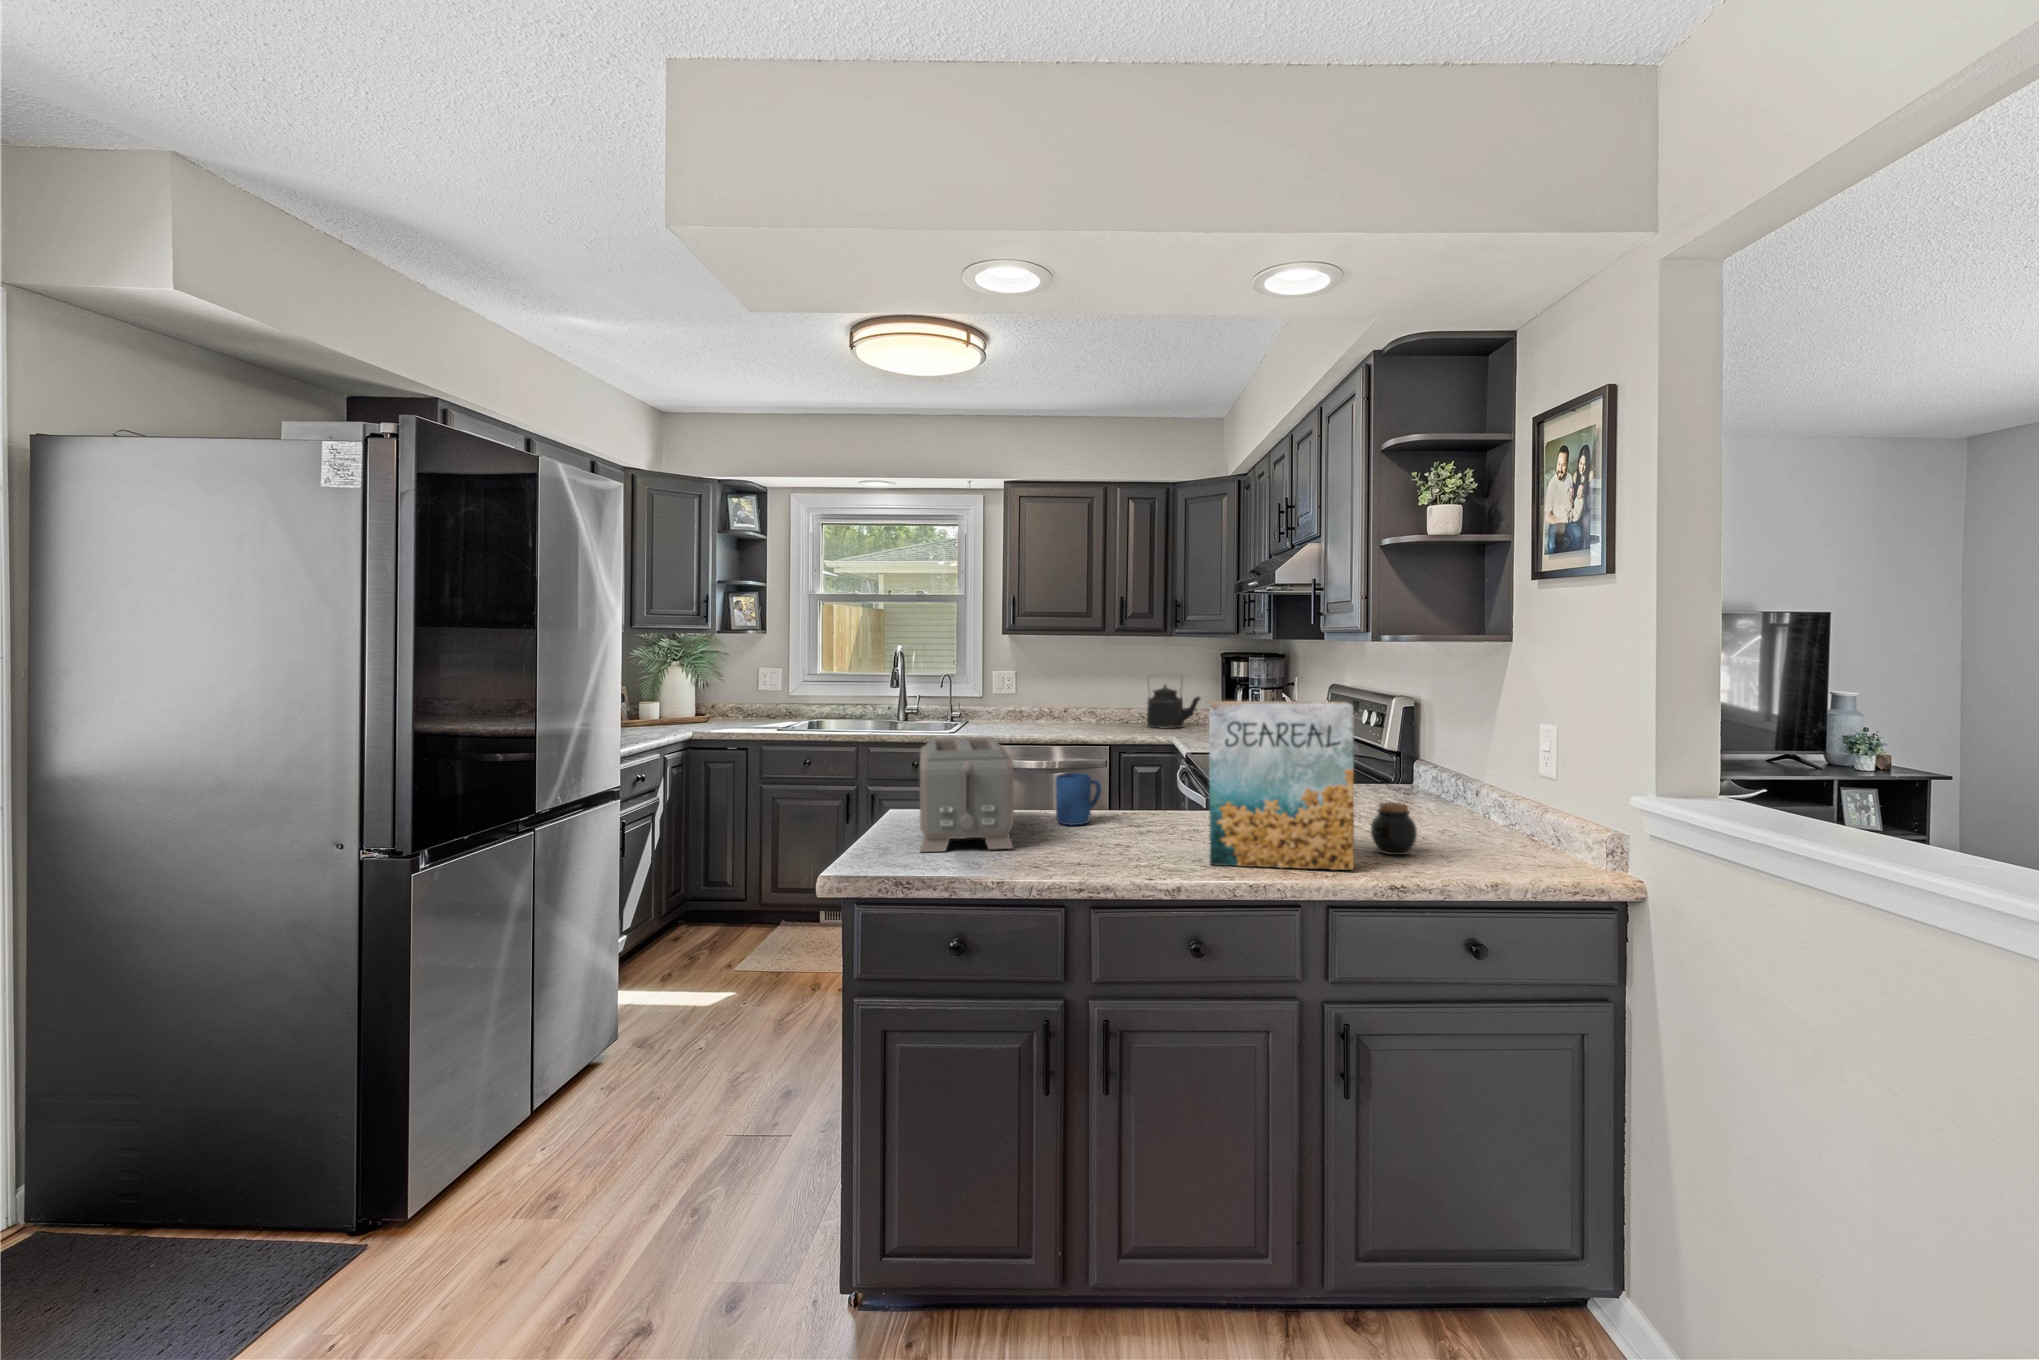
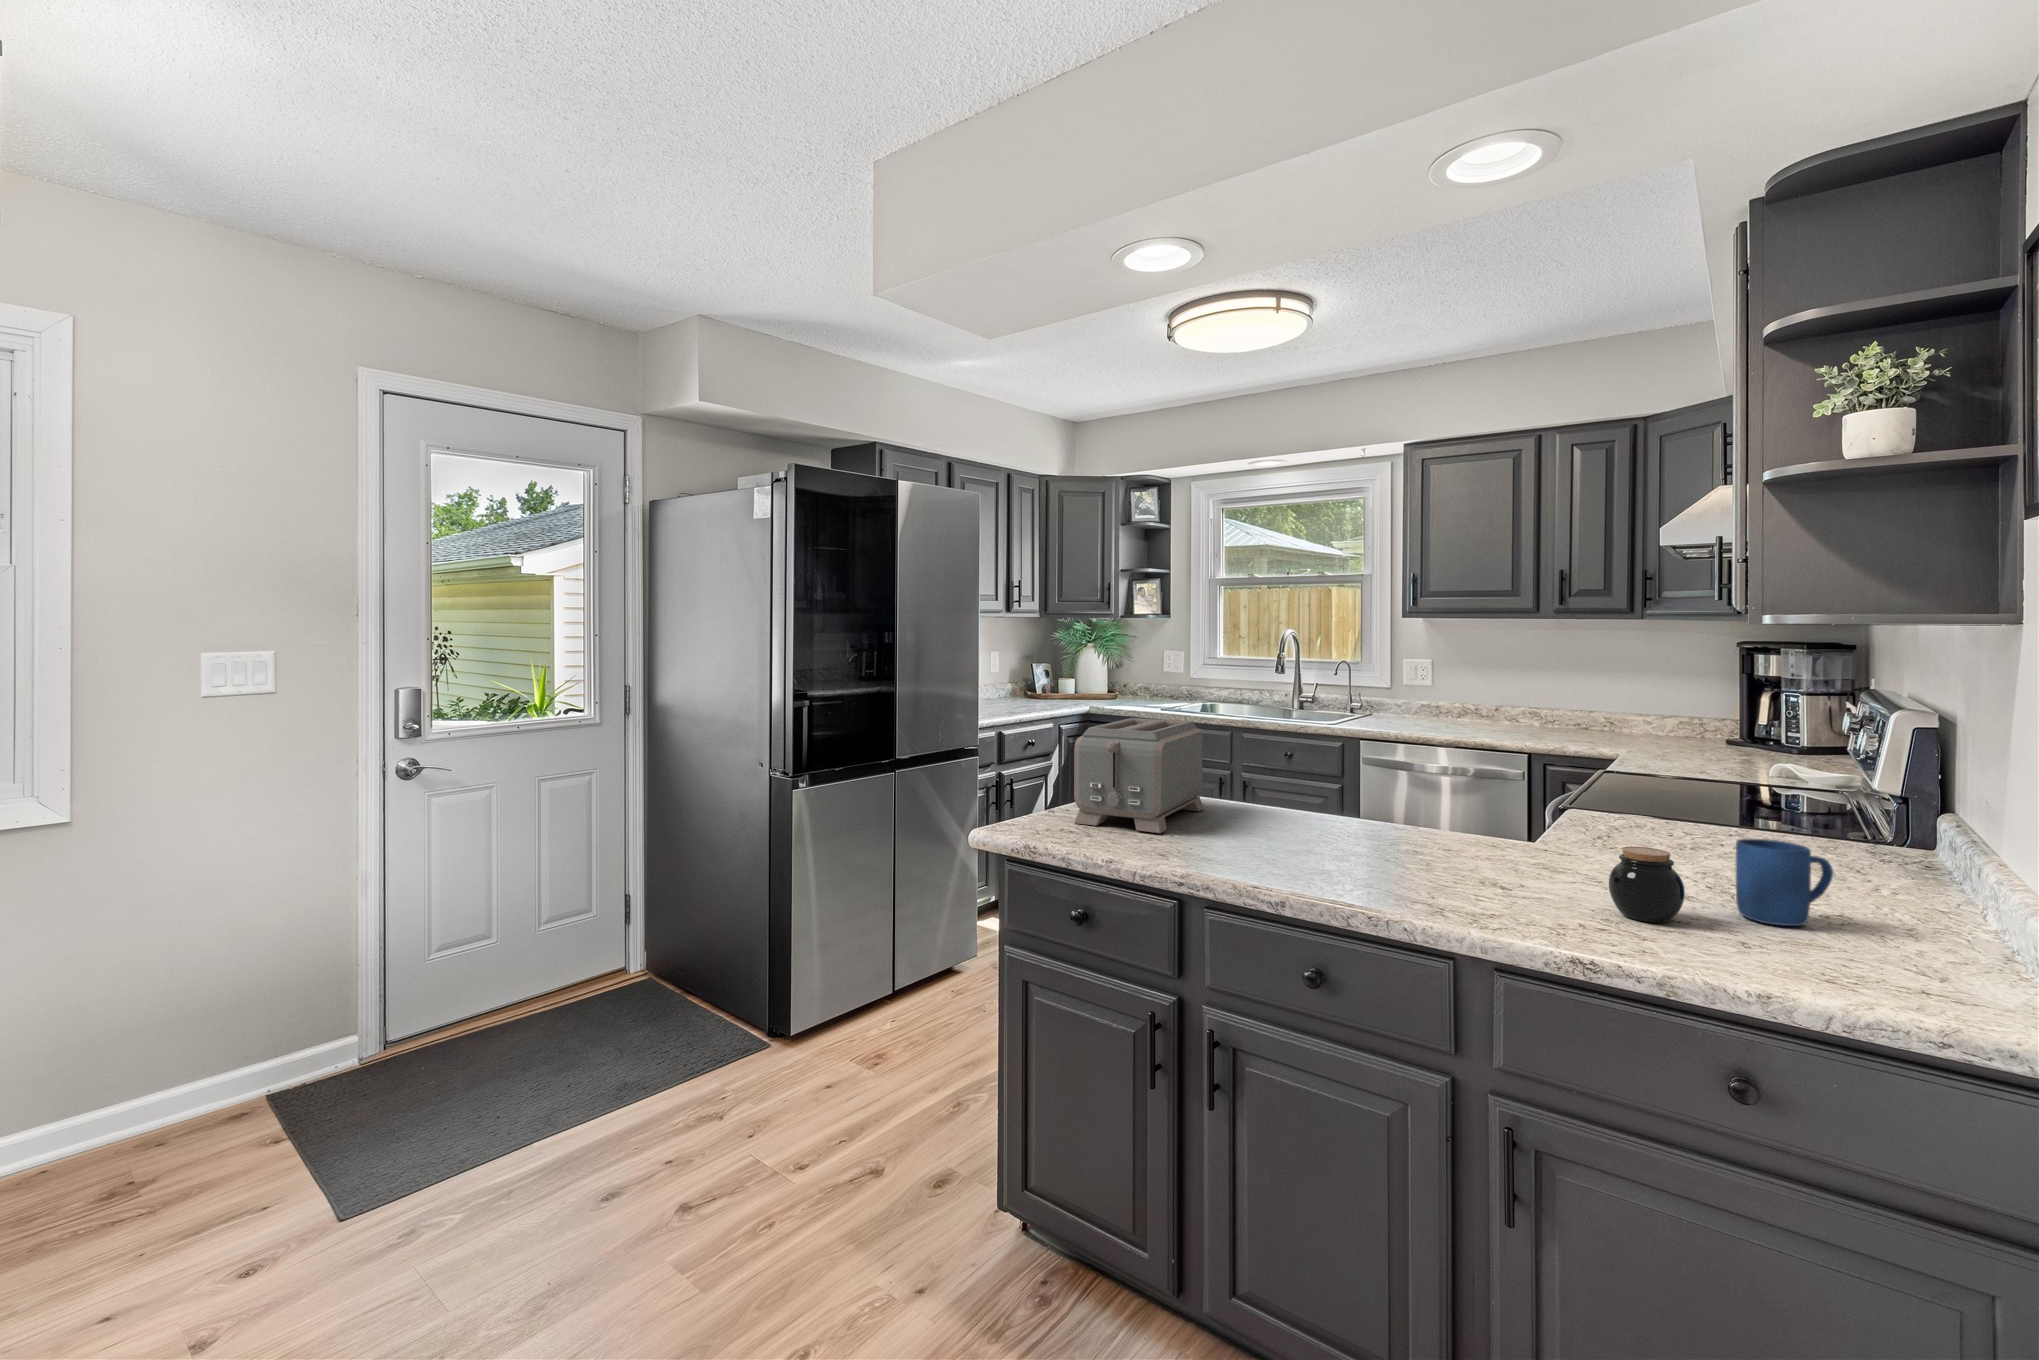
kettle: present [1147,677,1200,728] -> none [1610,670,1701,742]
cereal box: present [1209,701,1354,870] -> none [1342,692,1546,921]
mug: present [1055,773,1101,825] -> present [1736,839,1833,926]

